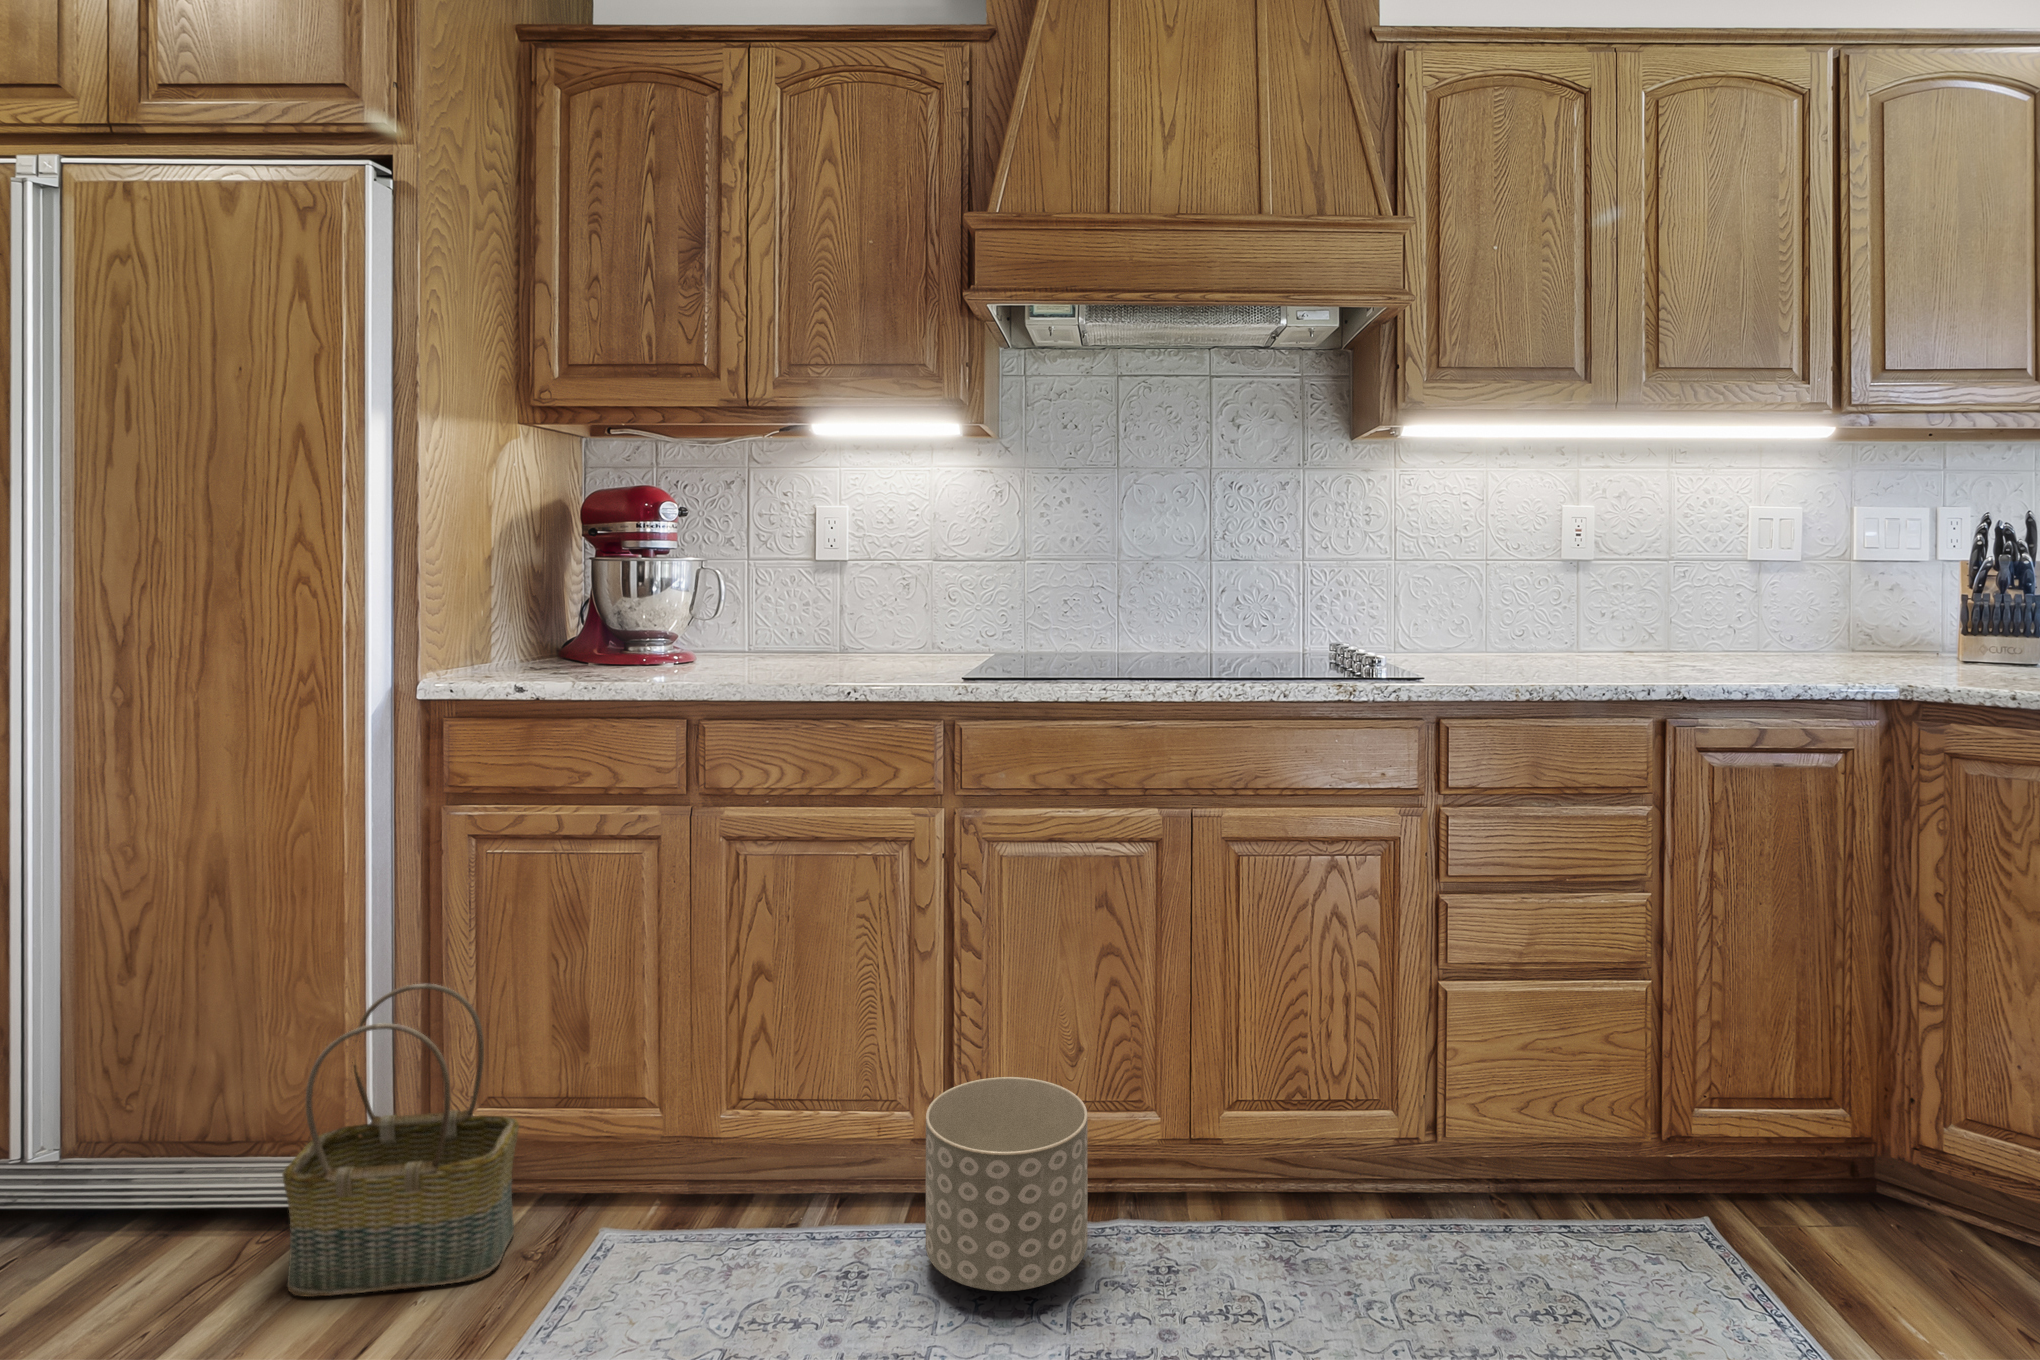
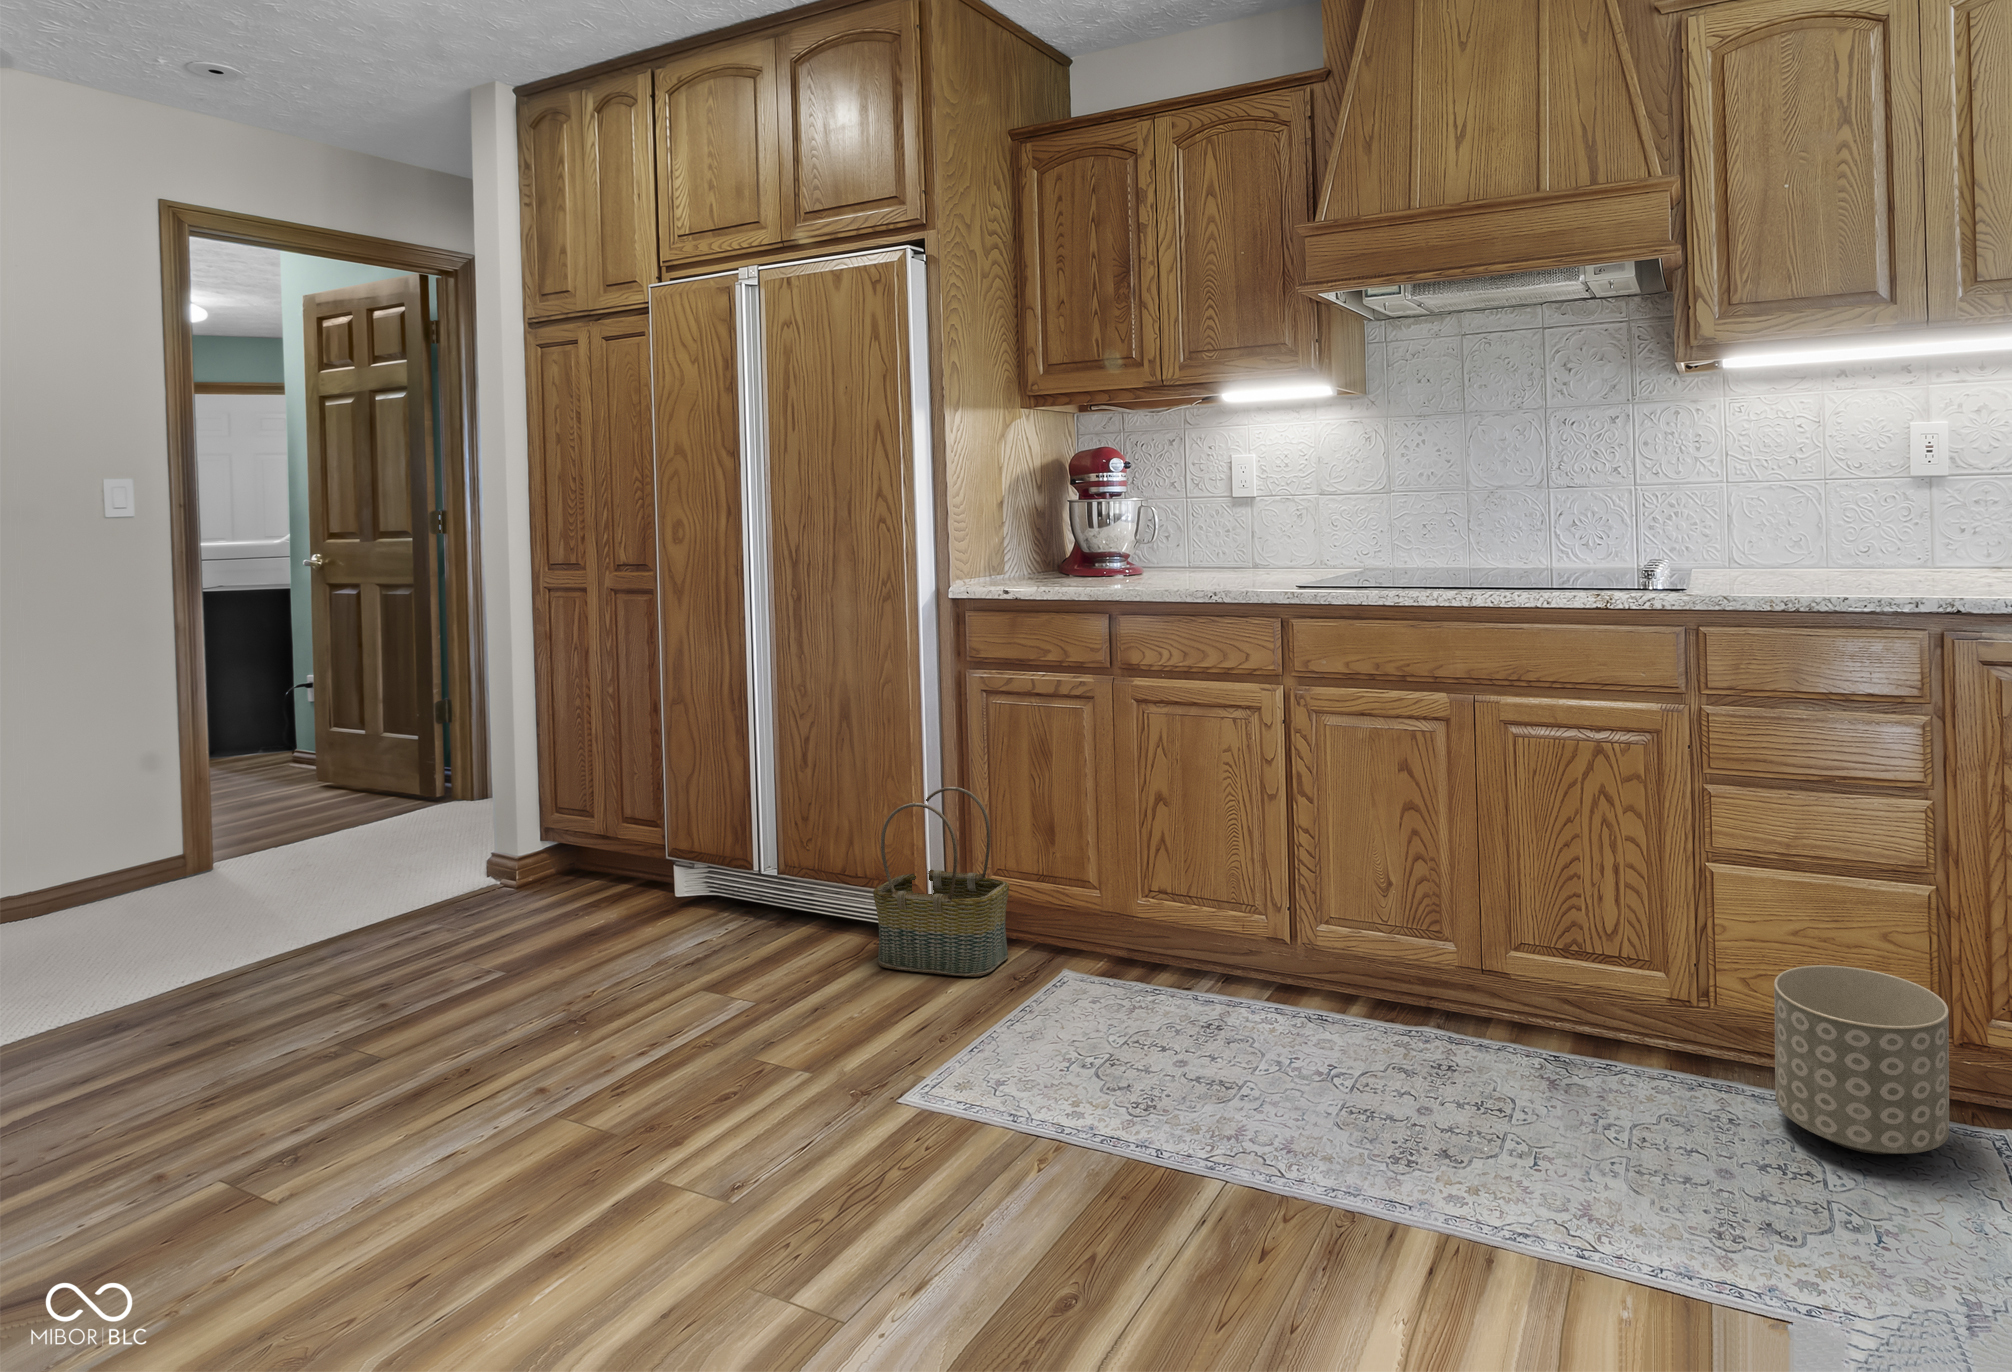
planter: present [926,1077,1088,1291] -> present [1774,965,1949,1154]

